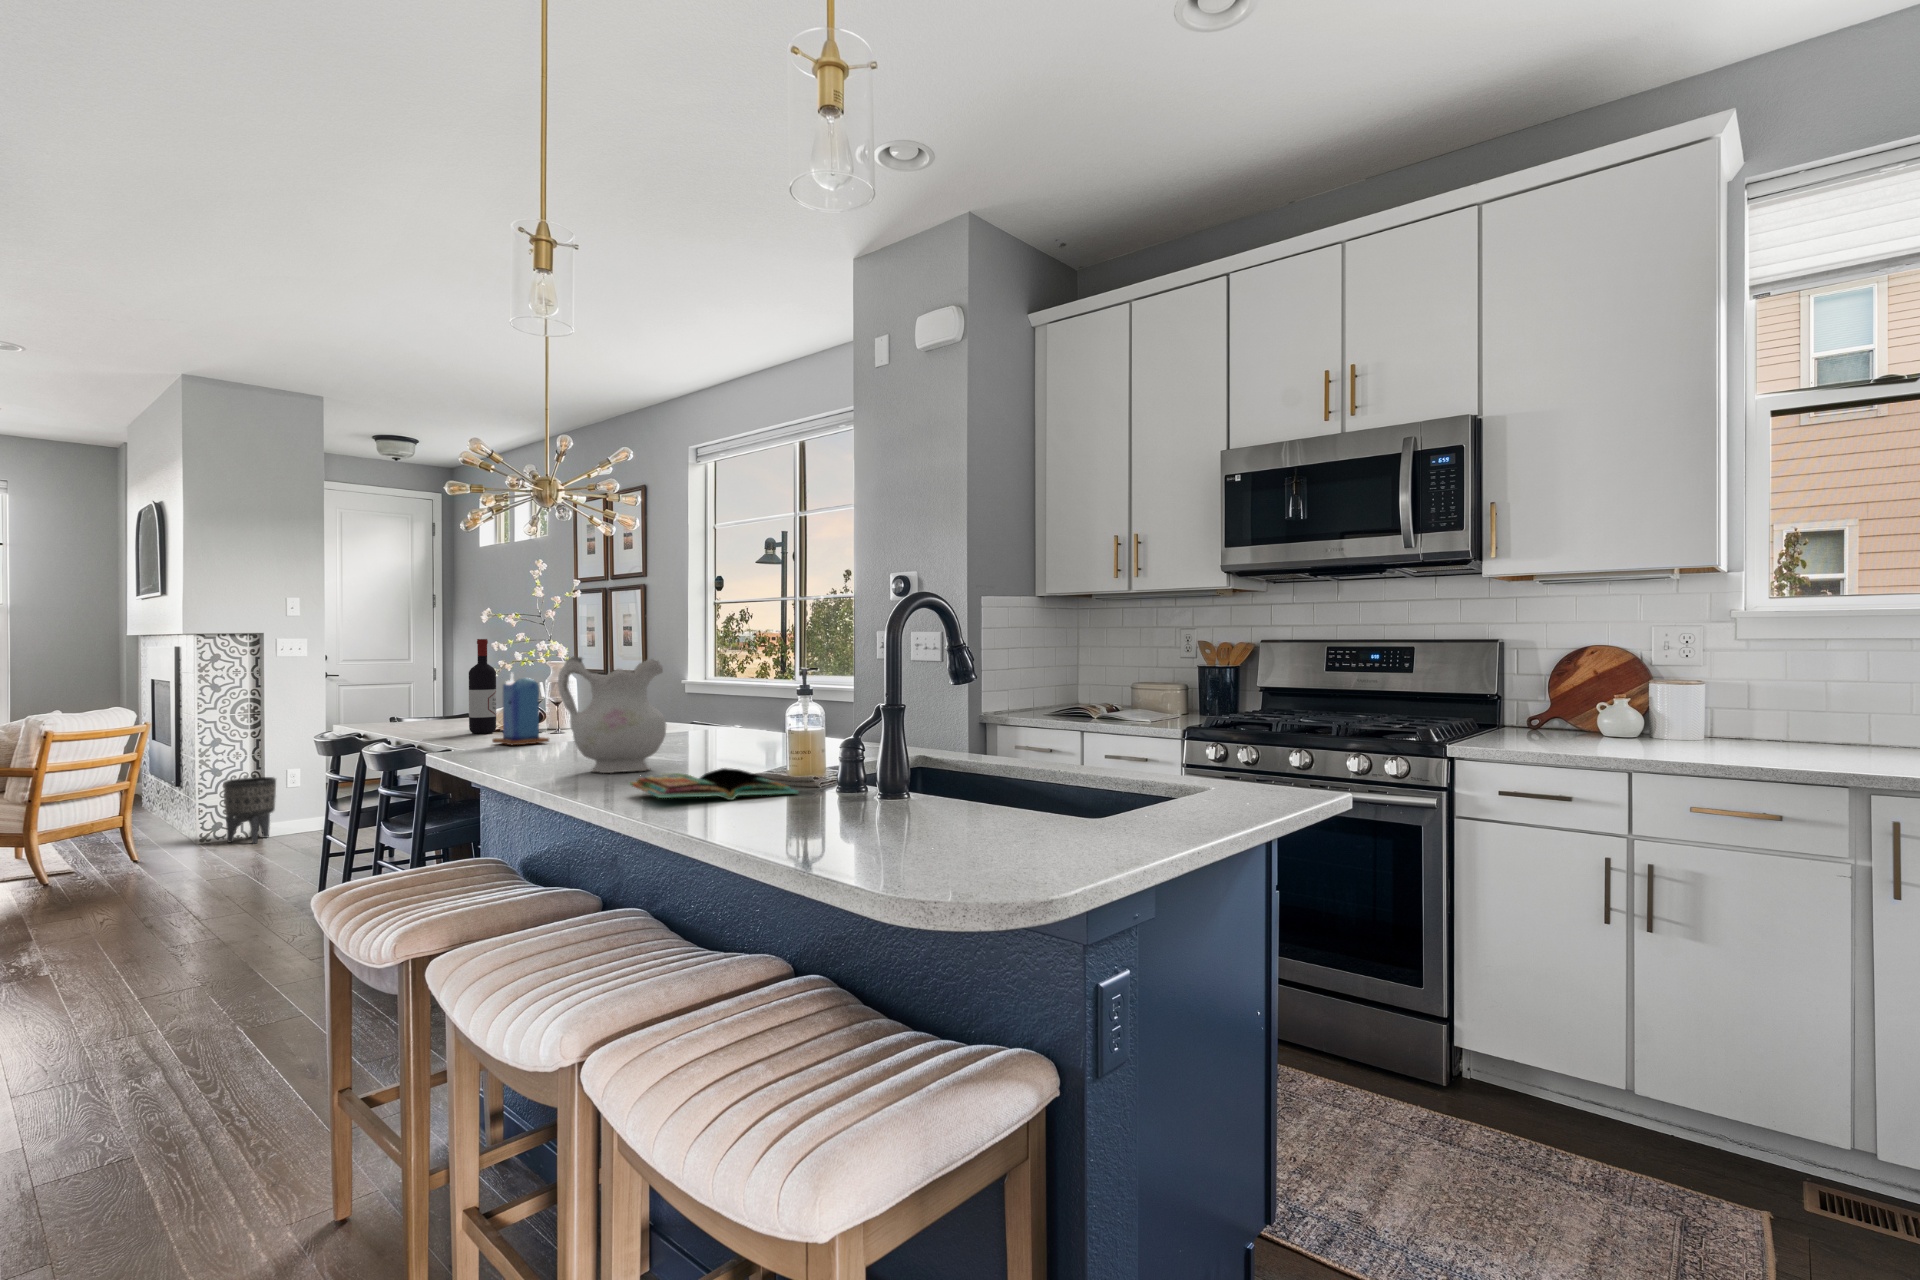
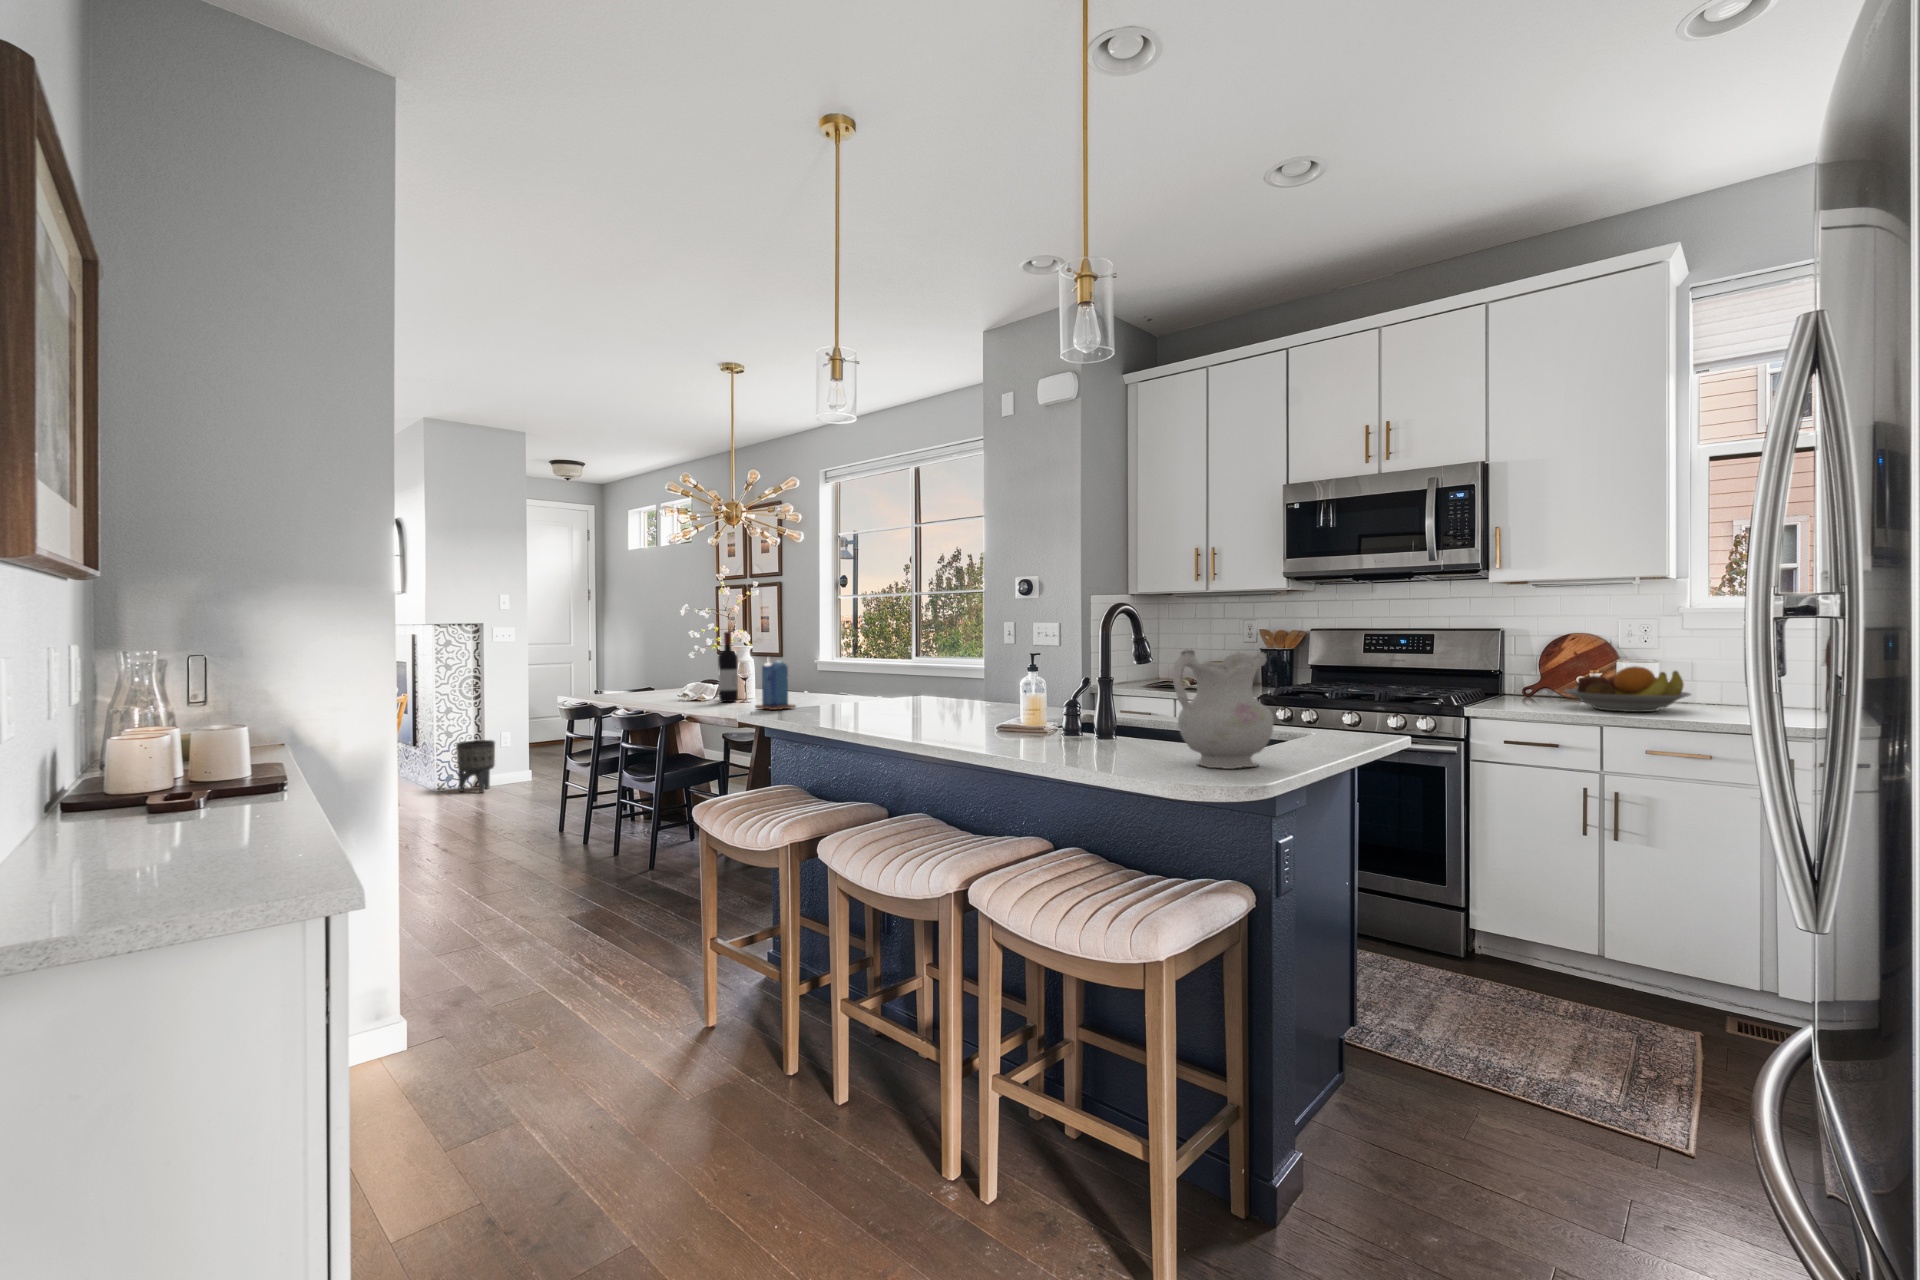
ceramic pitcher: present [558,656,666,773] -> present [1173,650,1274,769]
fruit bowl: none [1578,689,1749,751] -> present [1565,666,1691,712]
book: present [629,768,798,800] -> none [923,722,1037,742]

